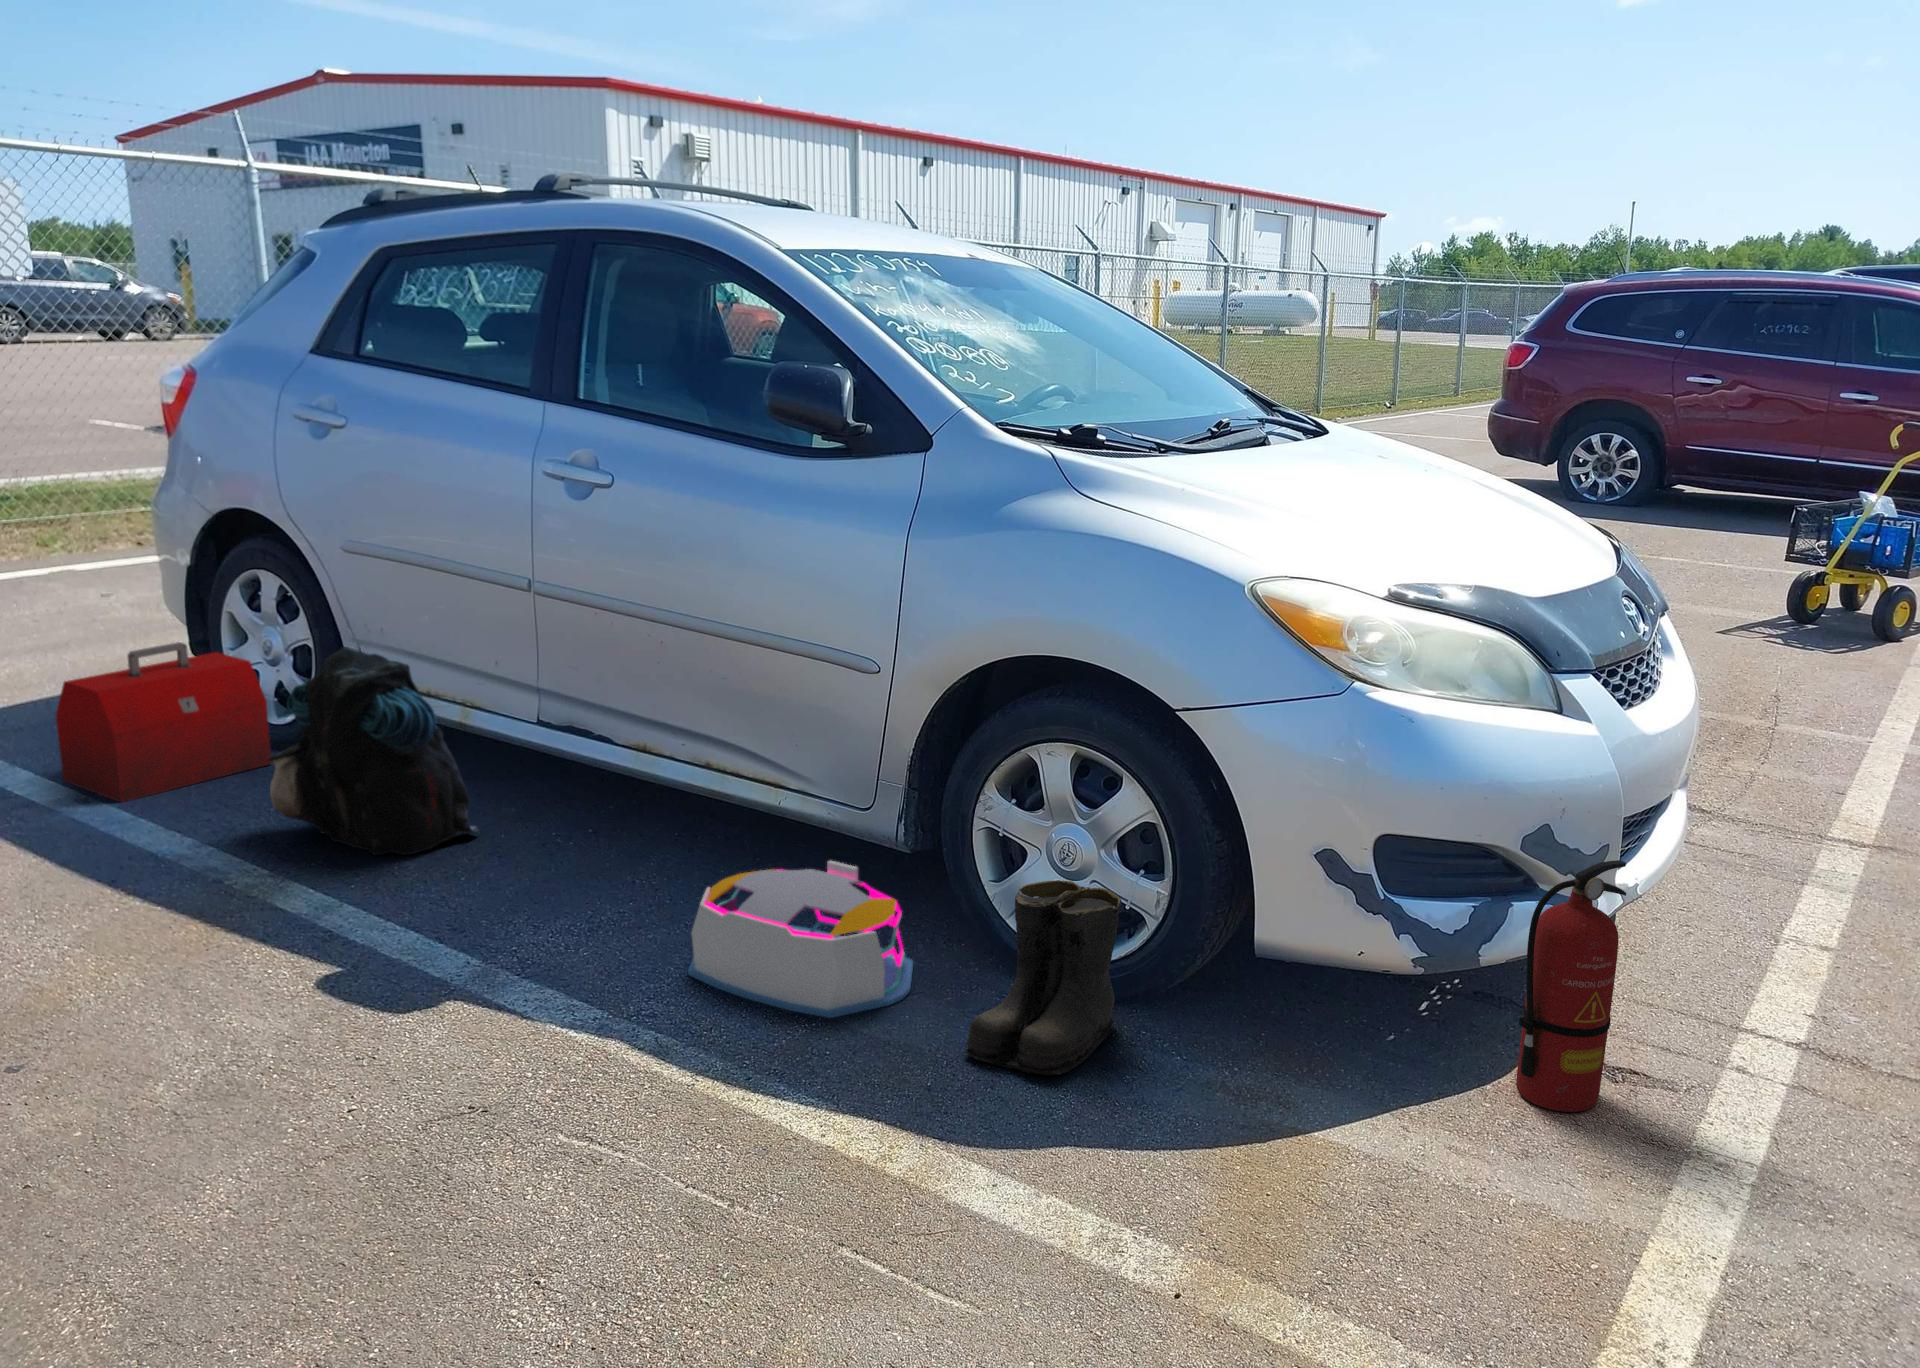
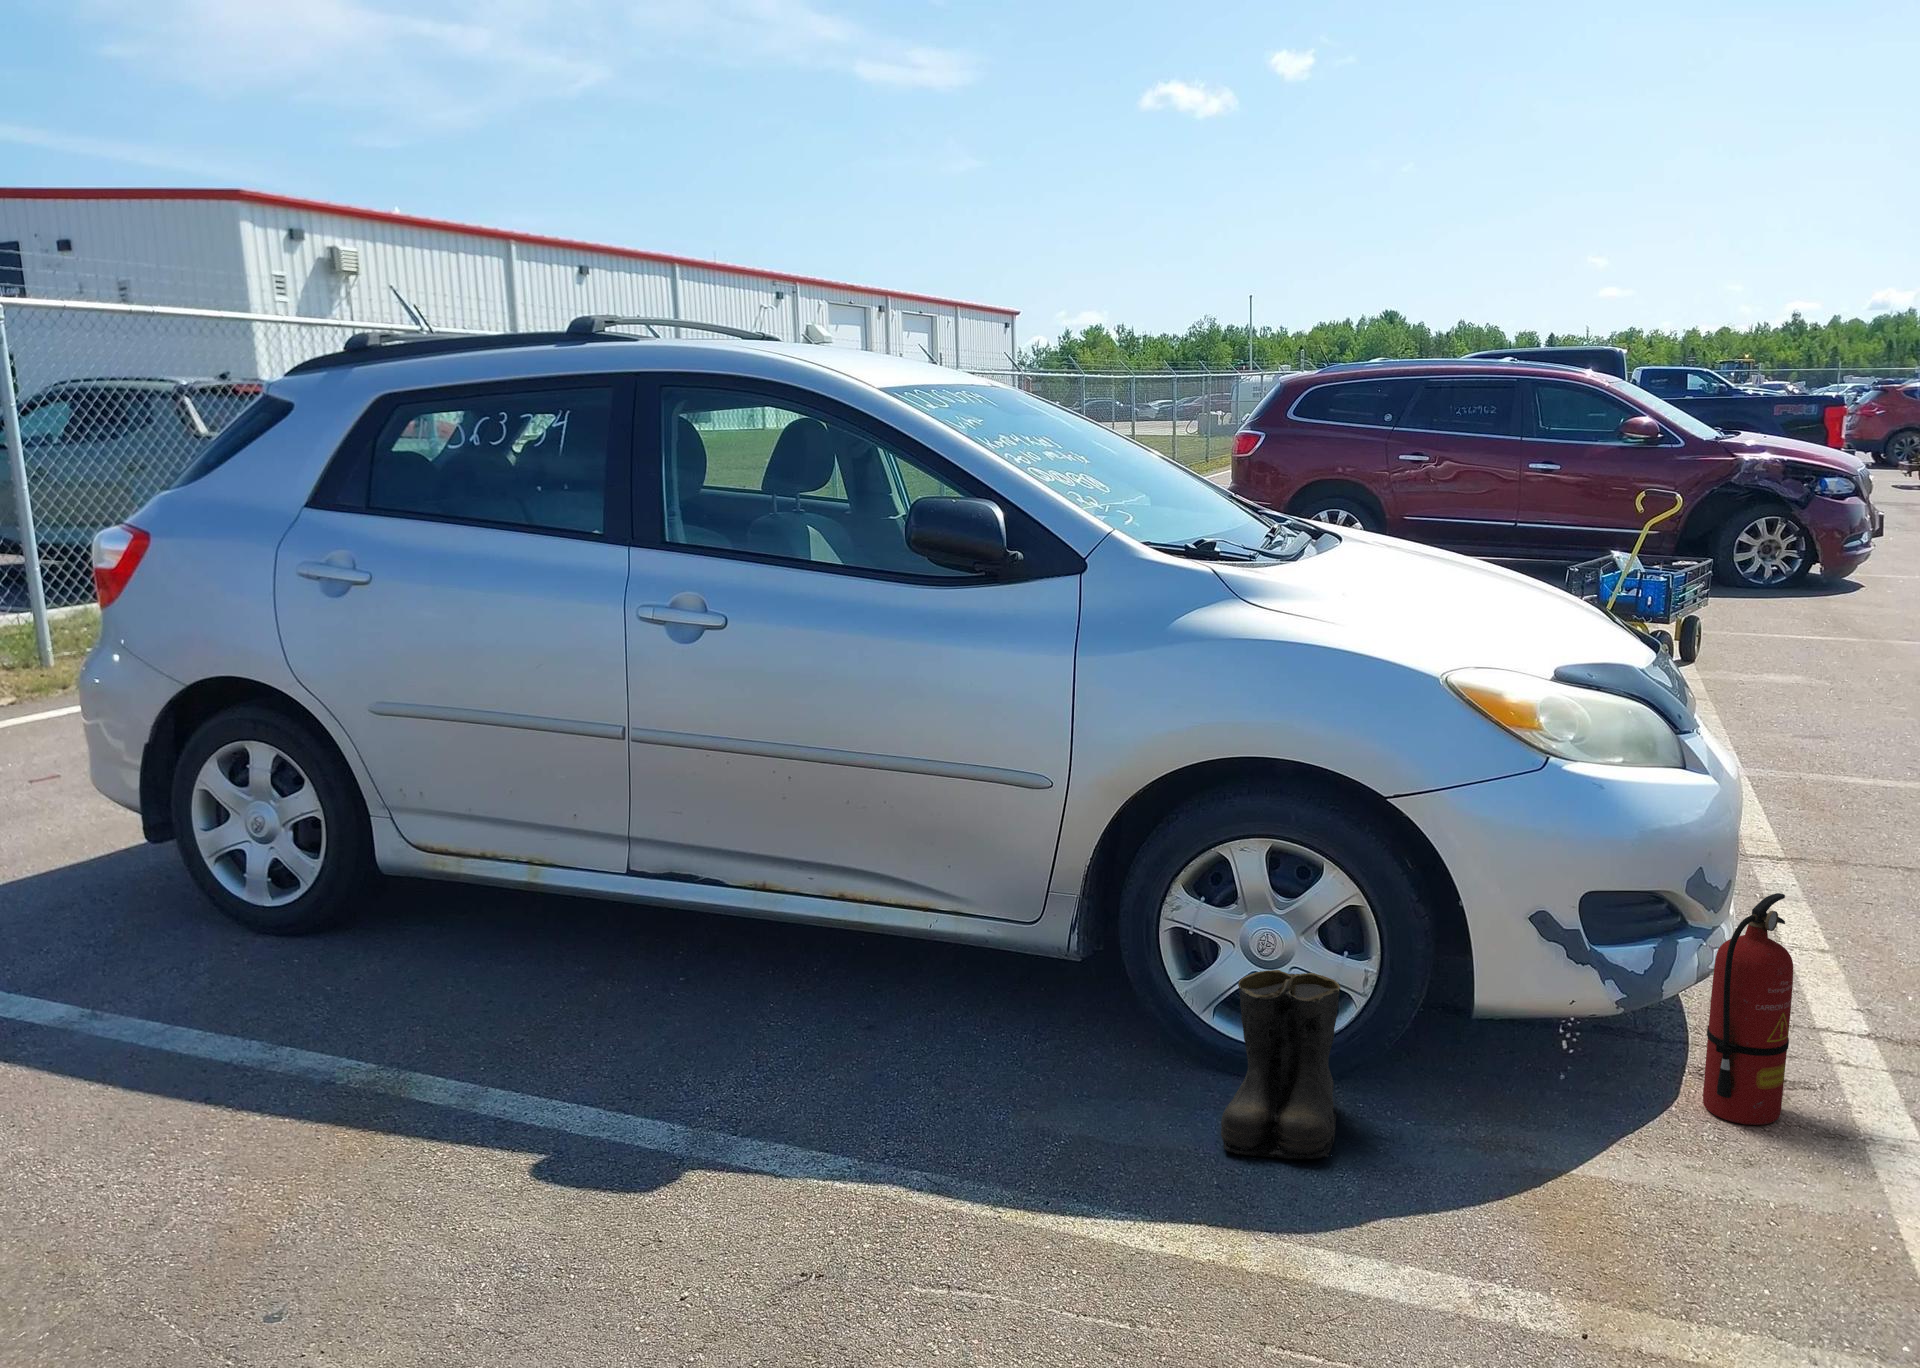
toolbox: present [56,642,271,802] -> none [37,825,273,1009]
backpack: present [267,647,479,855] -> none [335,813,565,1031]
storage bin: present [688,861,913,1018] -> none [887,978,1121,1134]

